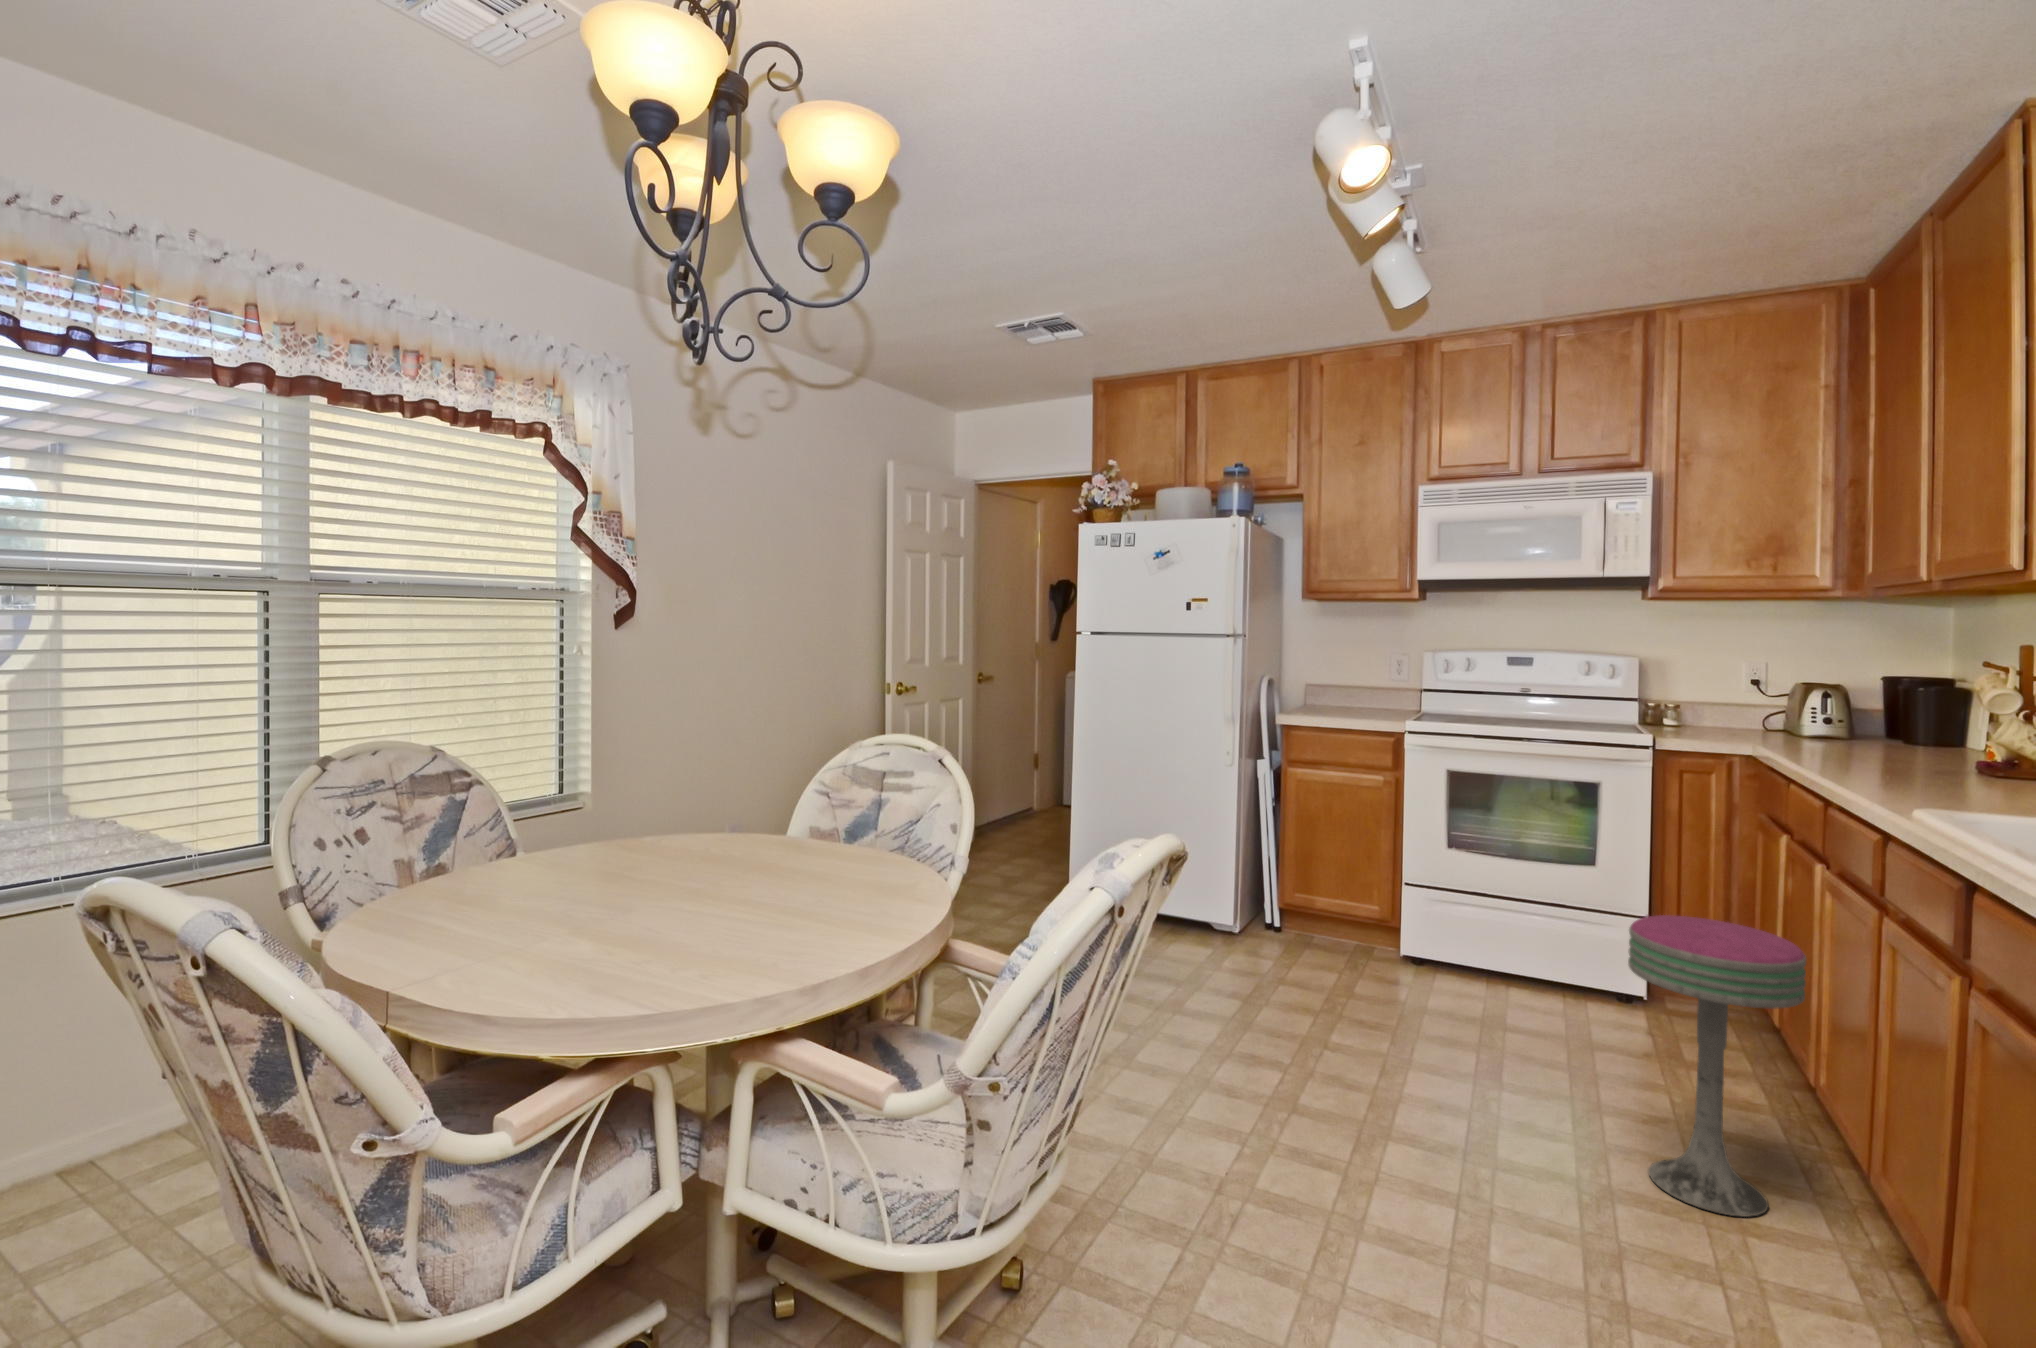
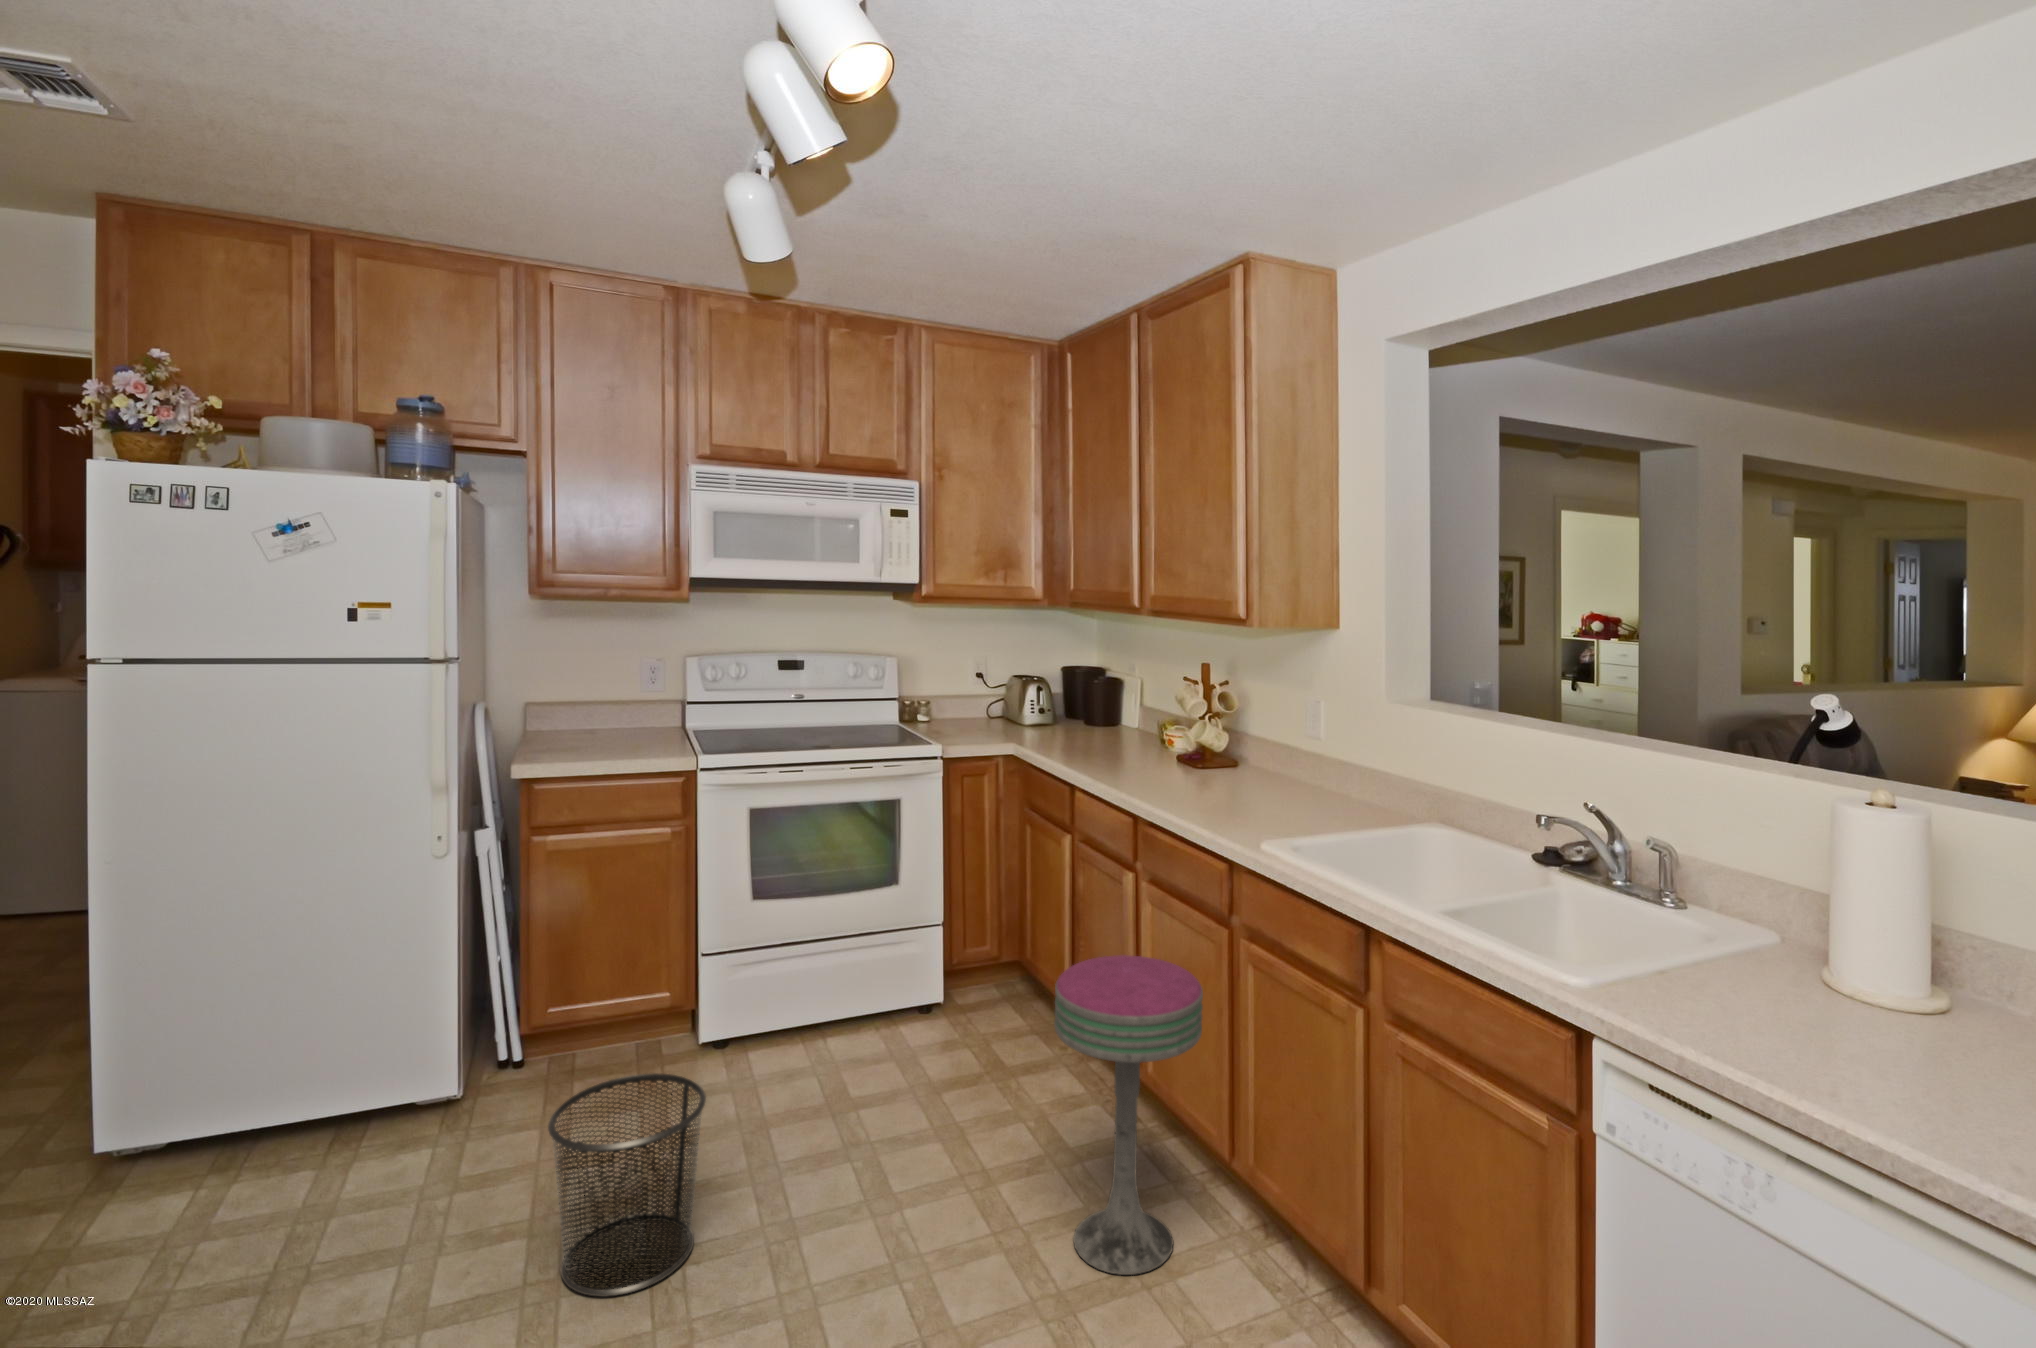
waste bin: none [1249,915,1352,1049] -> present [548,1073,706,1297]

